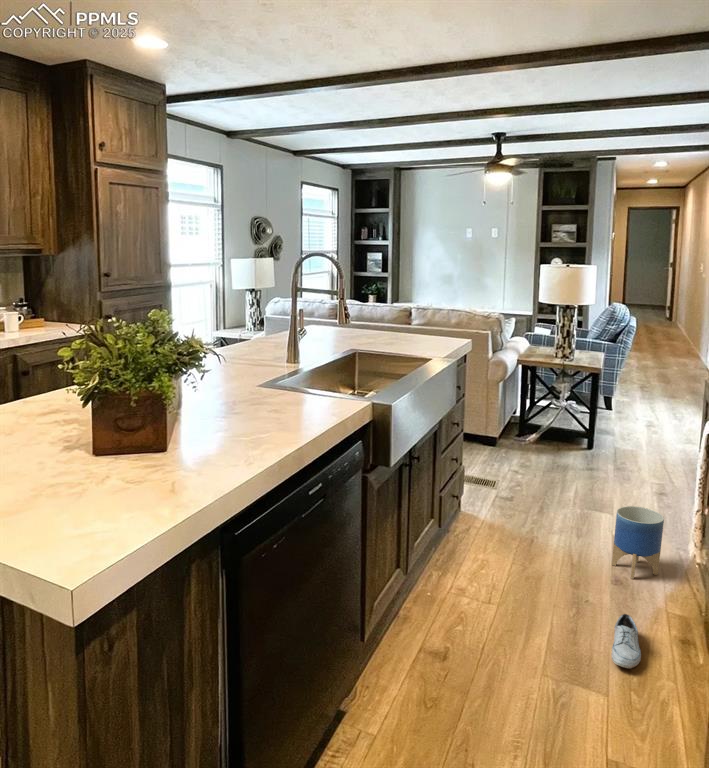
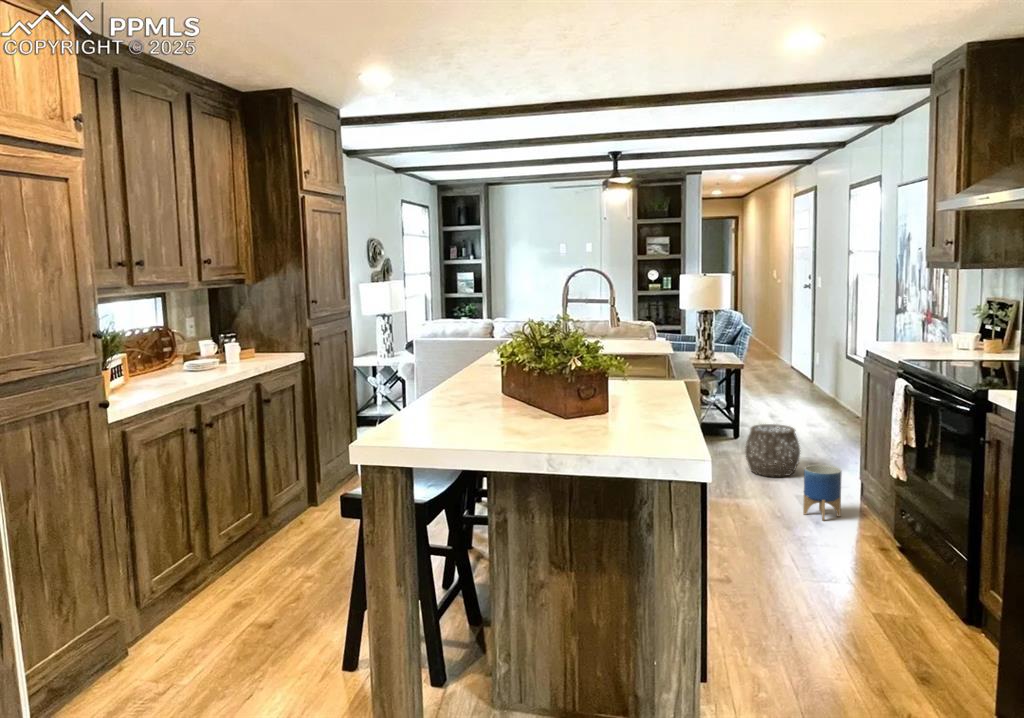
woven basket: none [575,441,641,506] -> present [745,424,800,477]
shoe: present [611,614,641,668] -> none [831,536,857,568]

